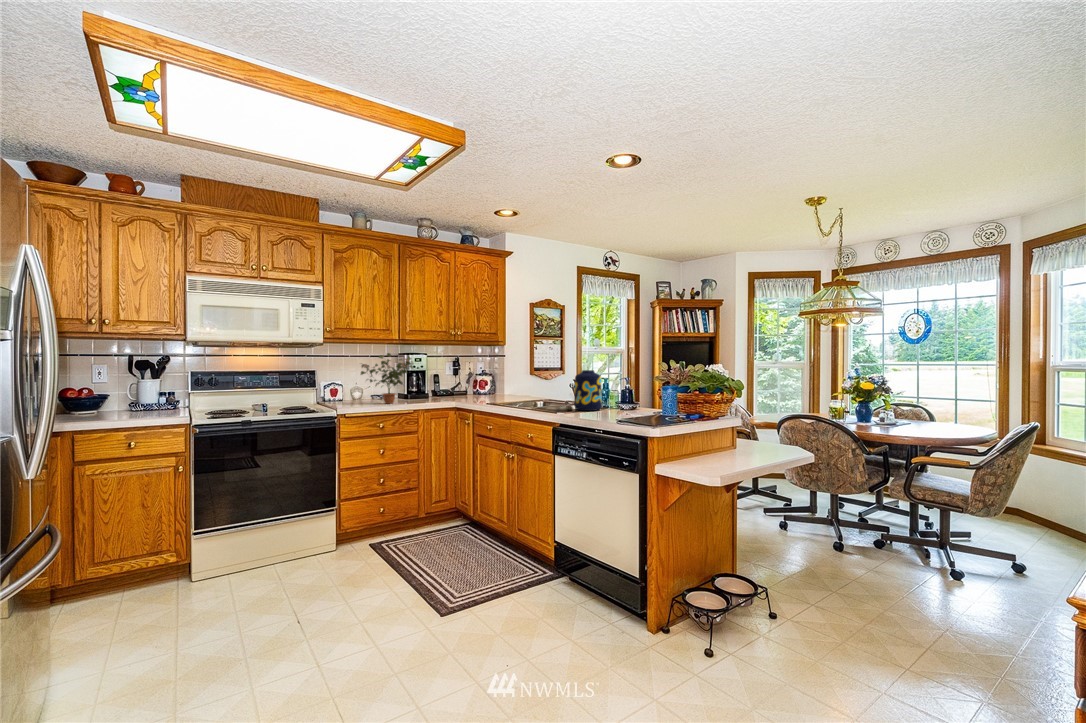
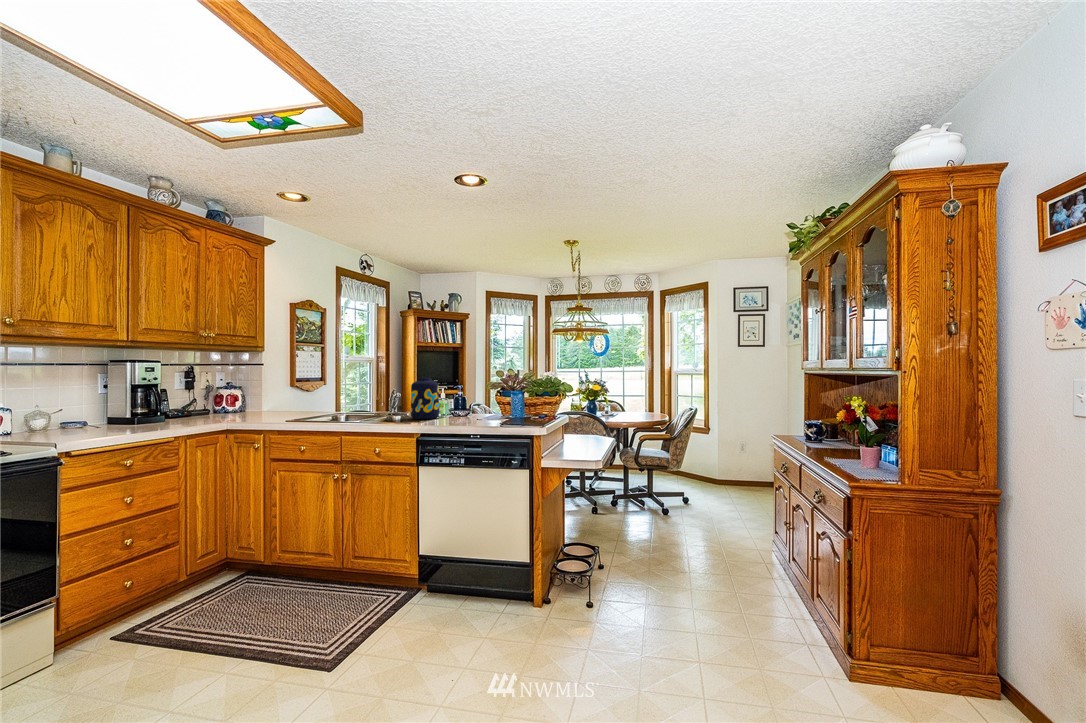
potted plant: present [361,353,414,404] -> none [56,359,162,433]

